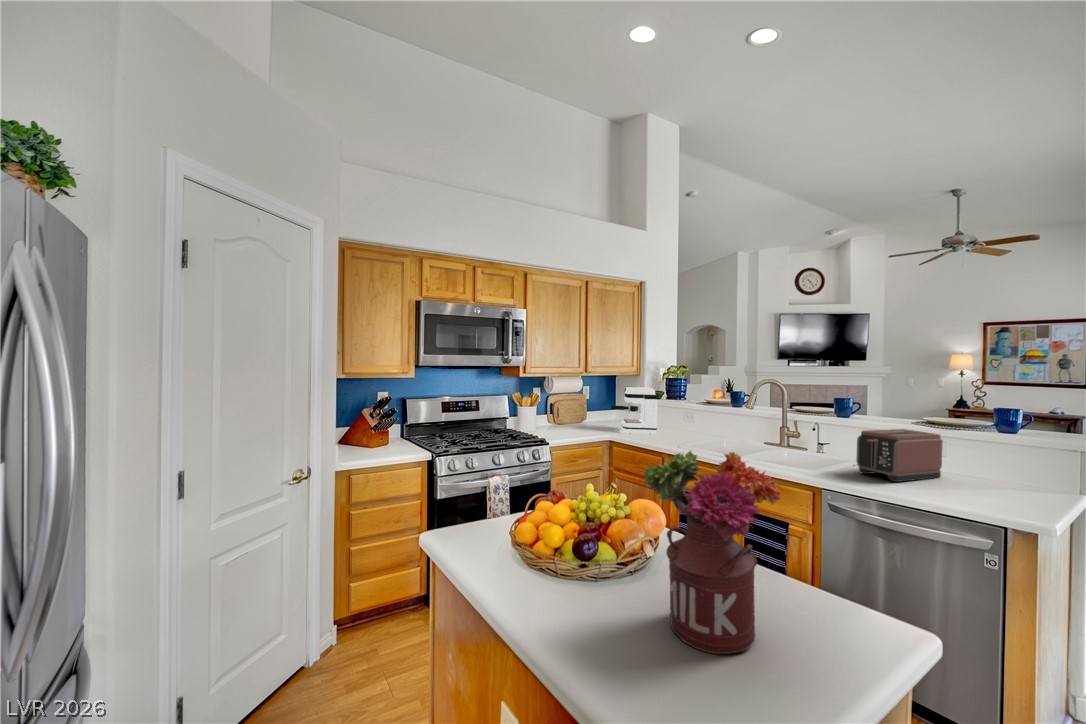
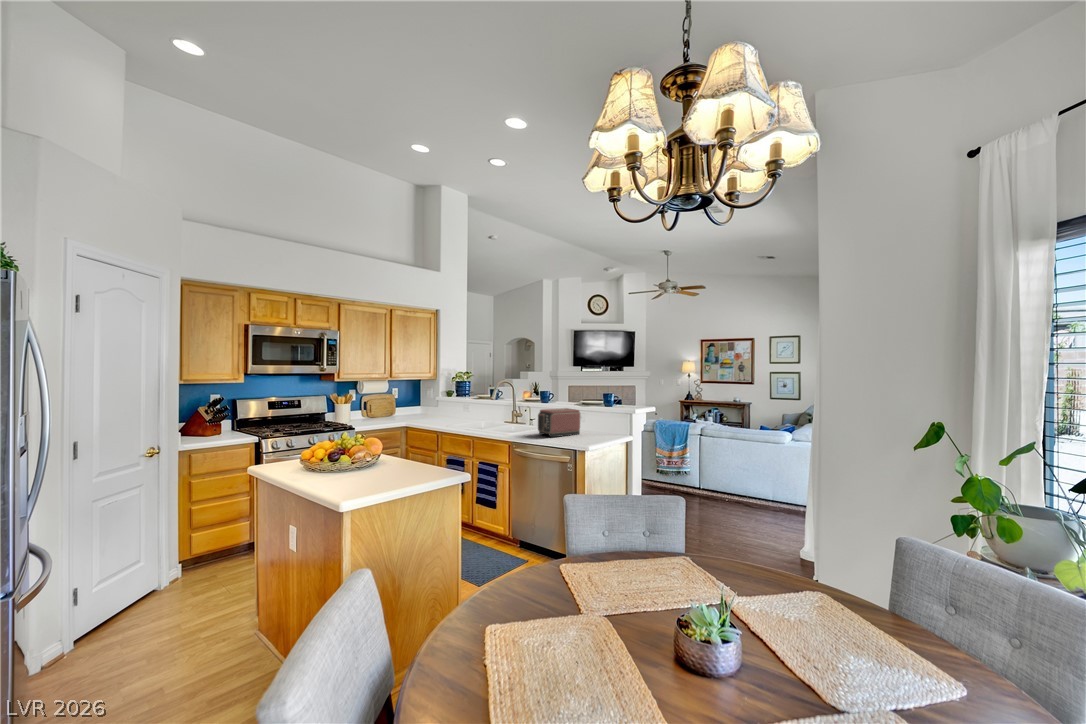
coffee maker: present [611,387,658,434] -> none [410,388,442,421]
flower arrangement: present [643,451,781,654] -> none [346,409,402,487]

